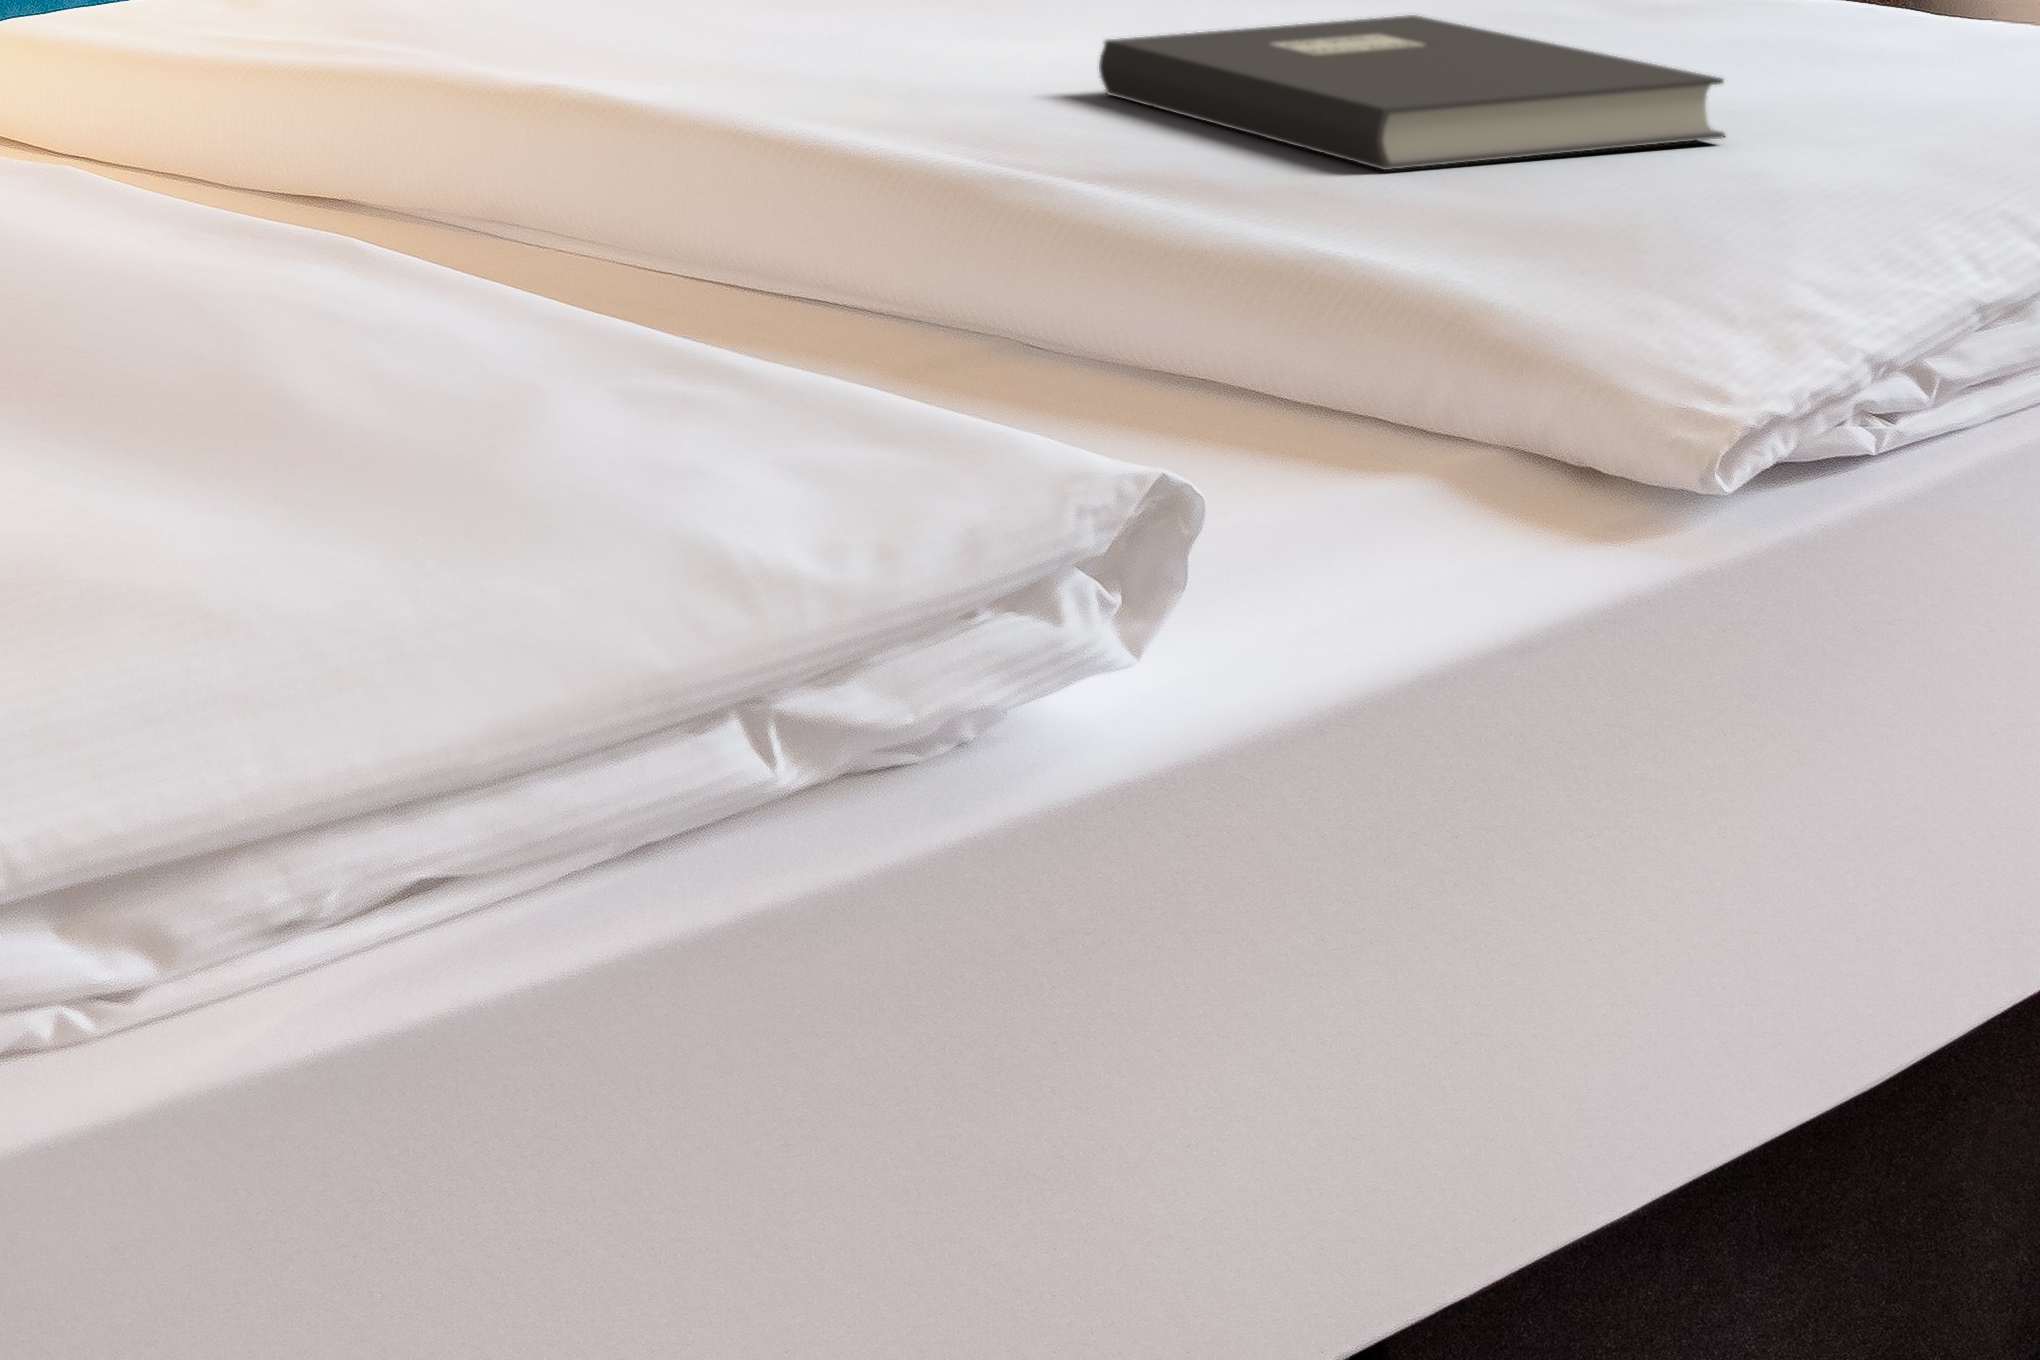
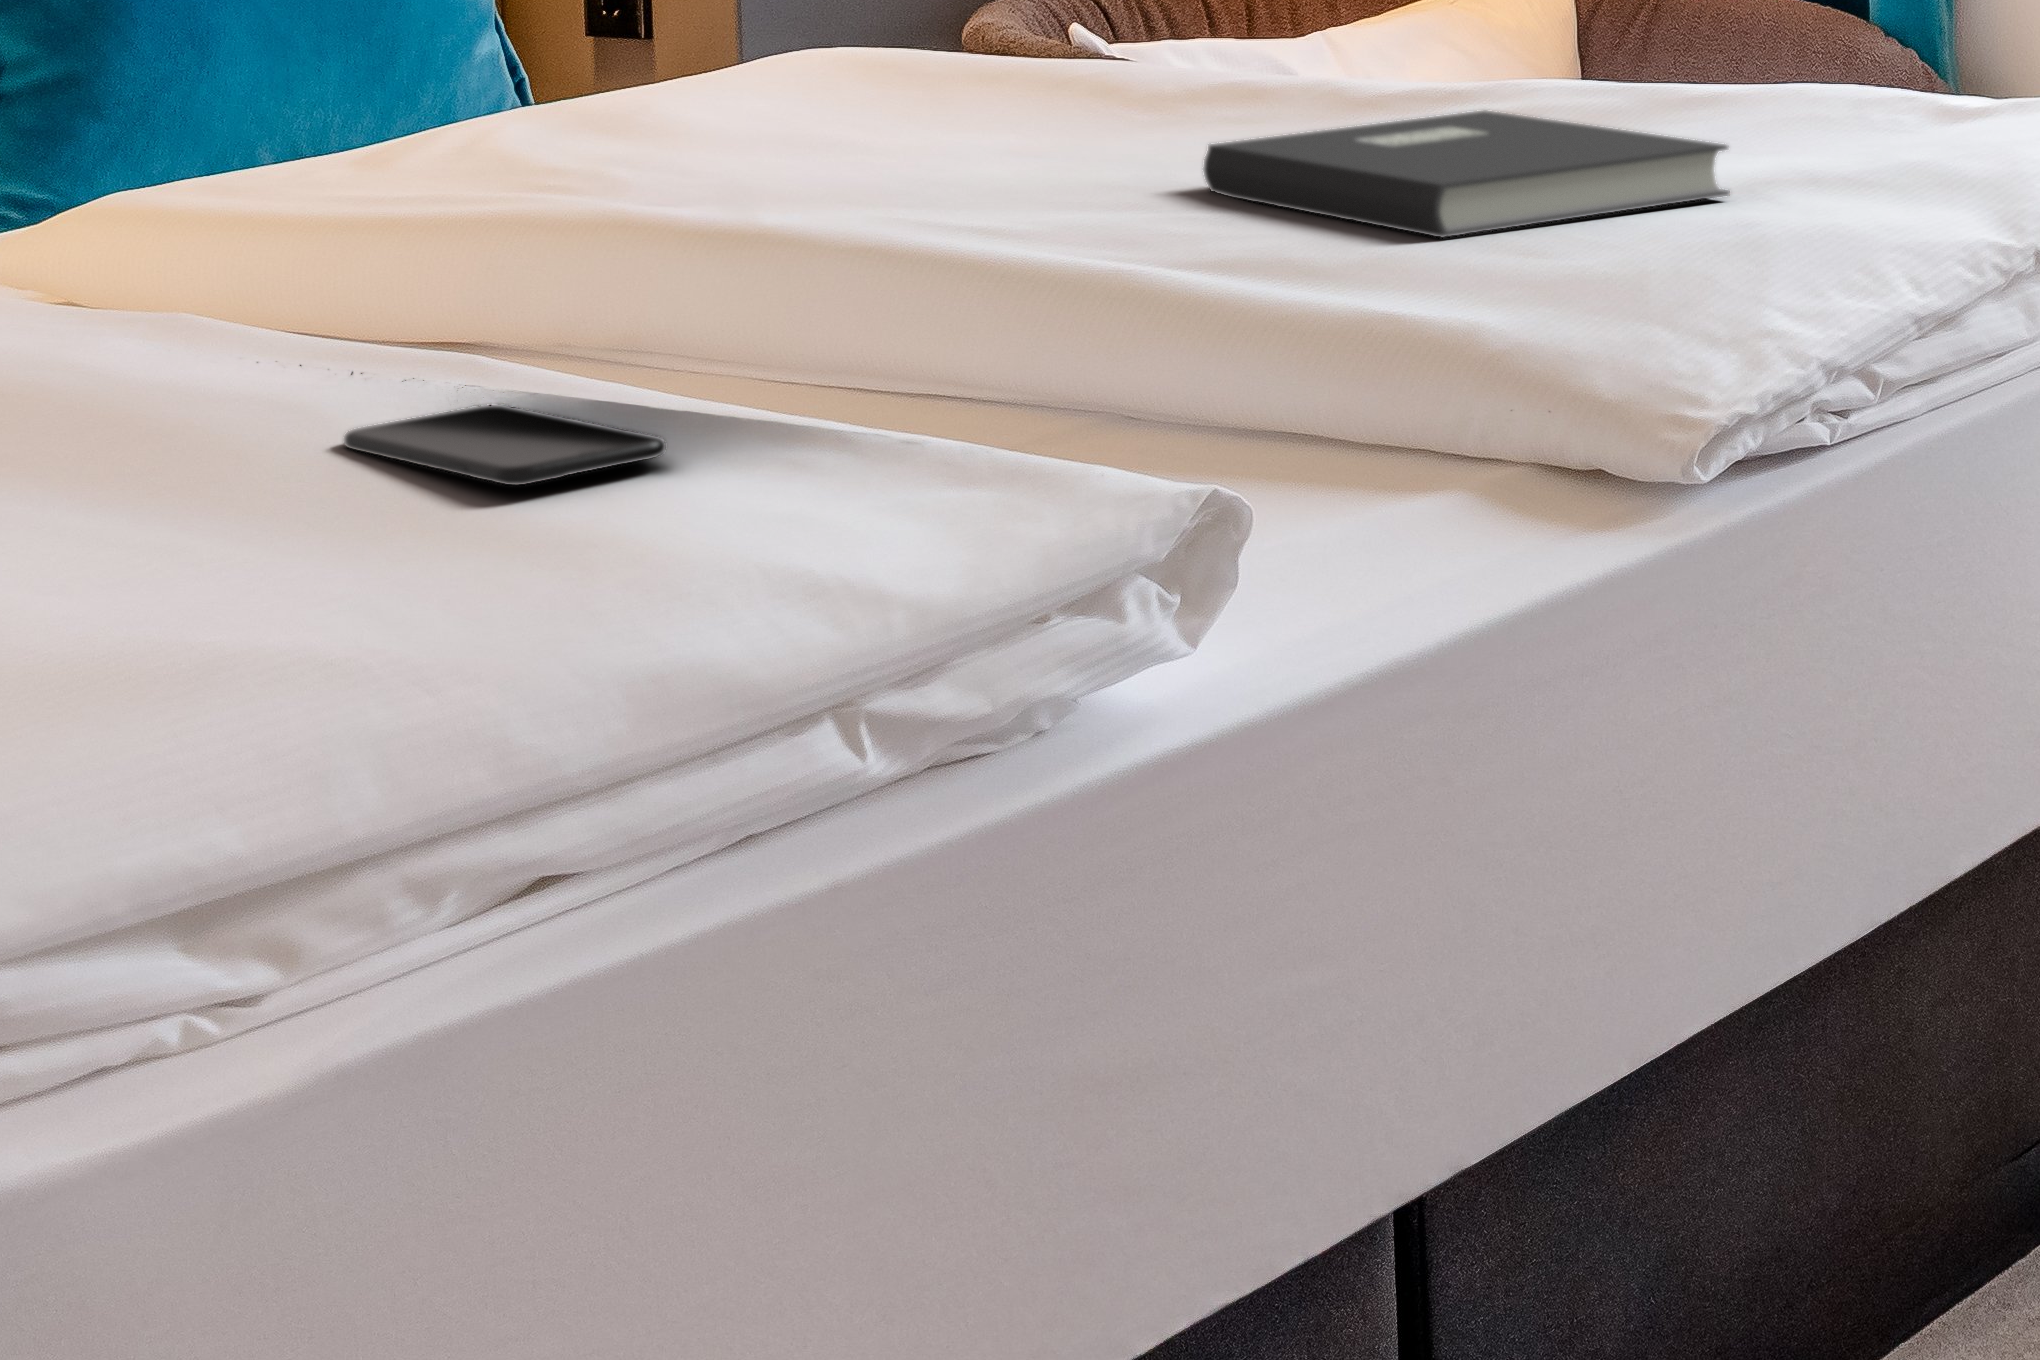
smartphone: none [219,298,547,399] -> present [344,405,666,485]

